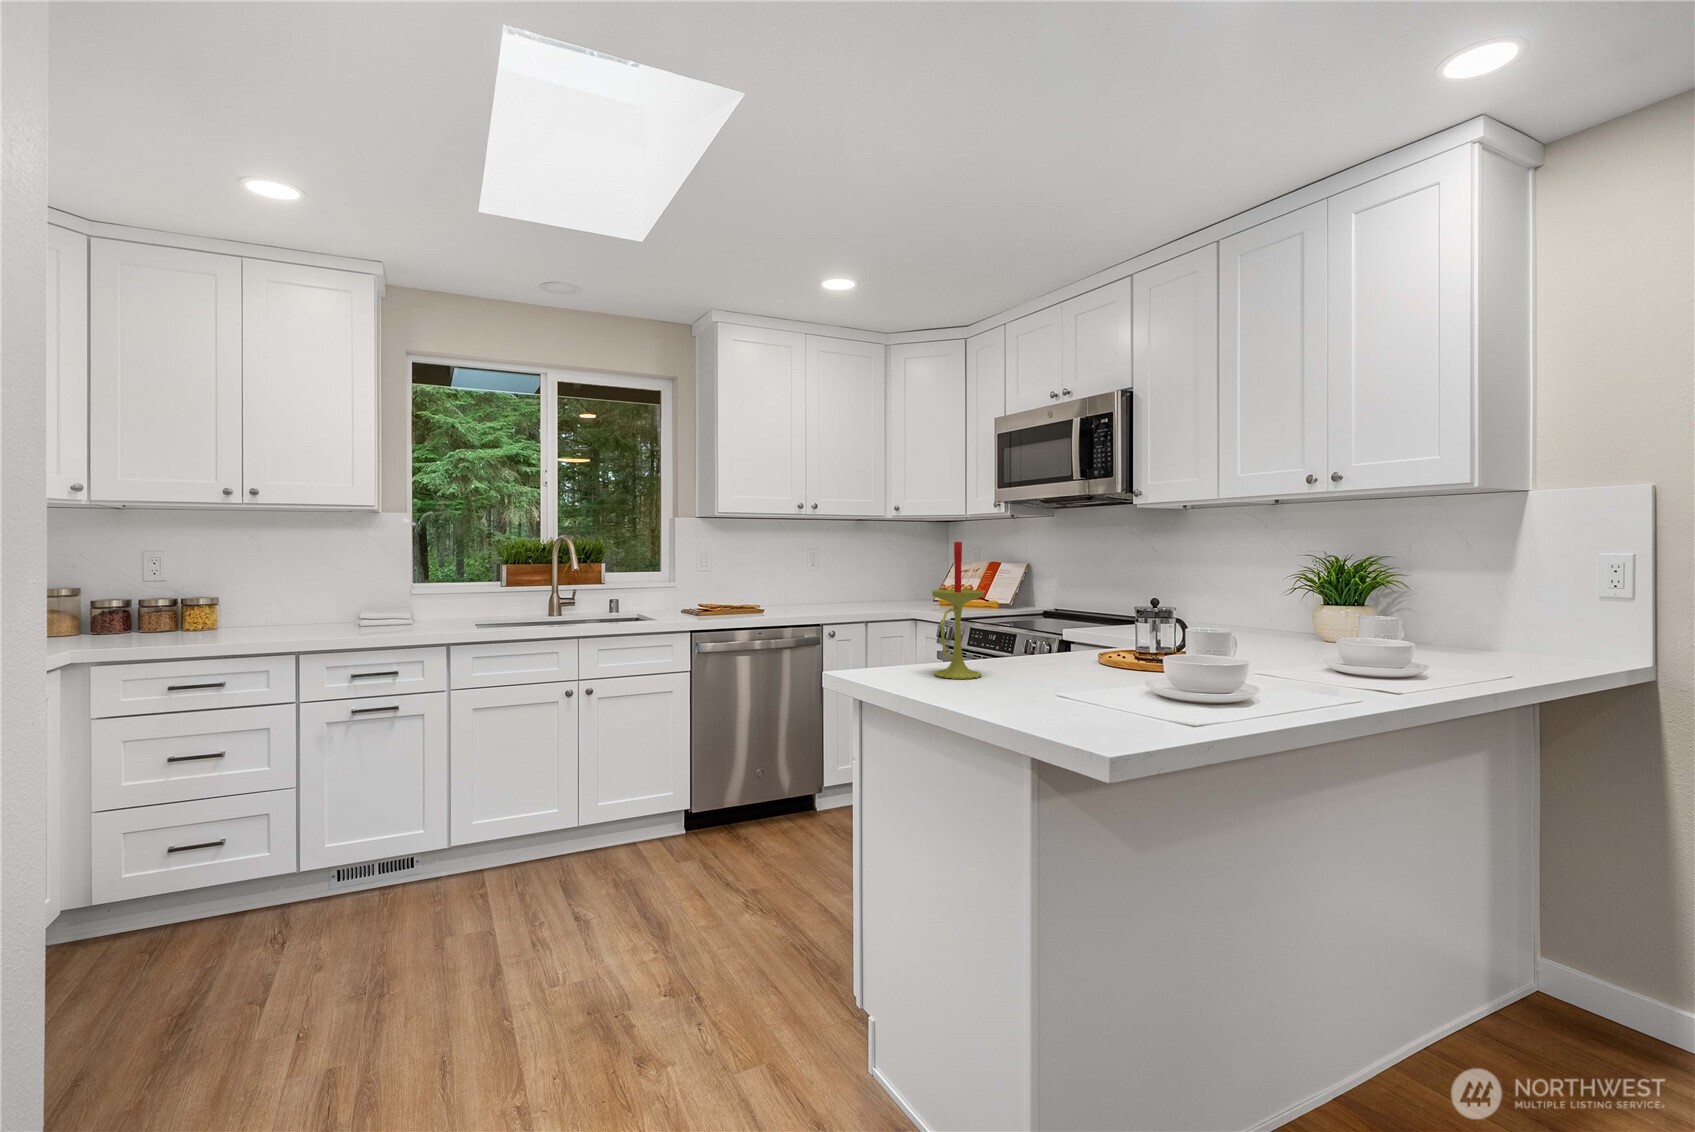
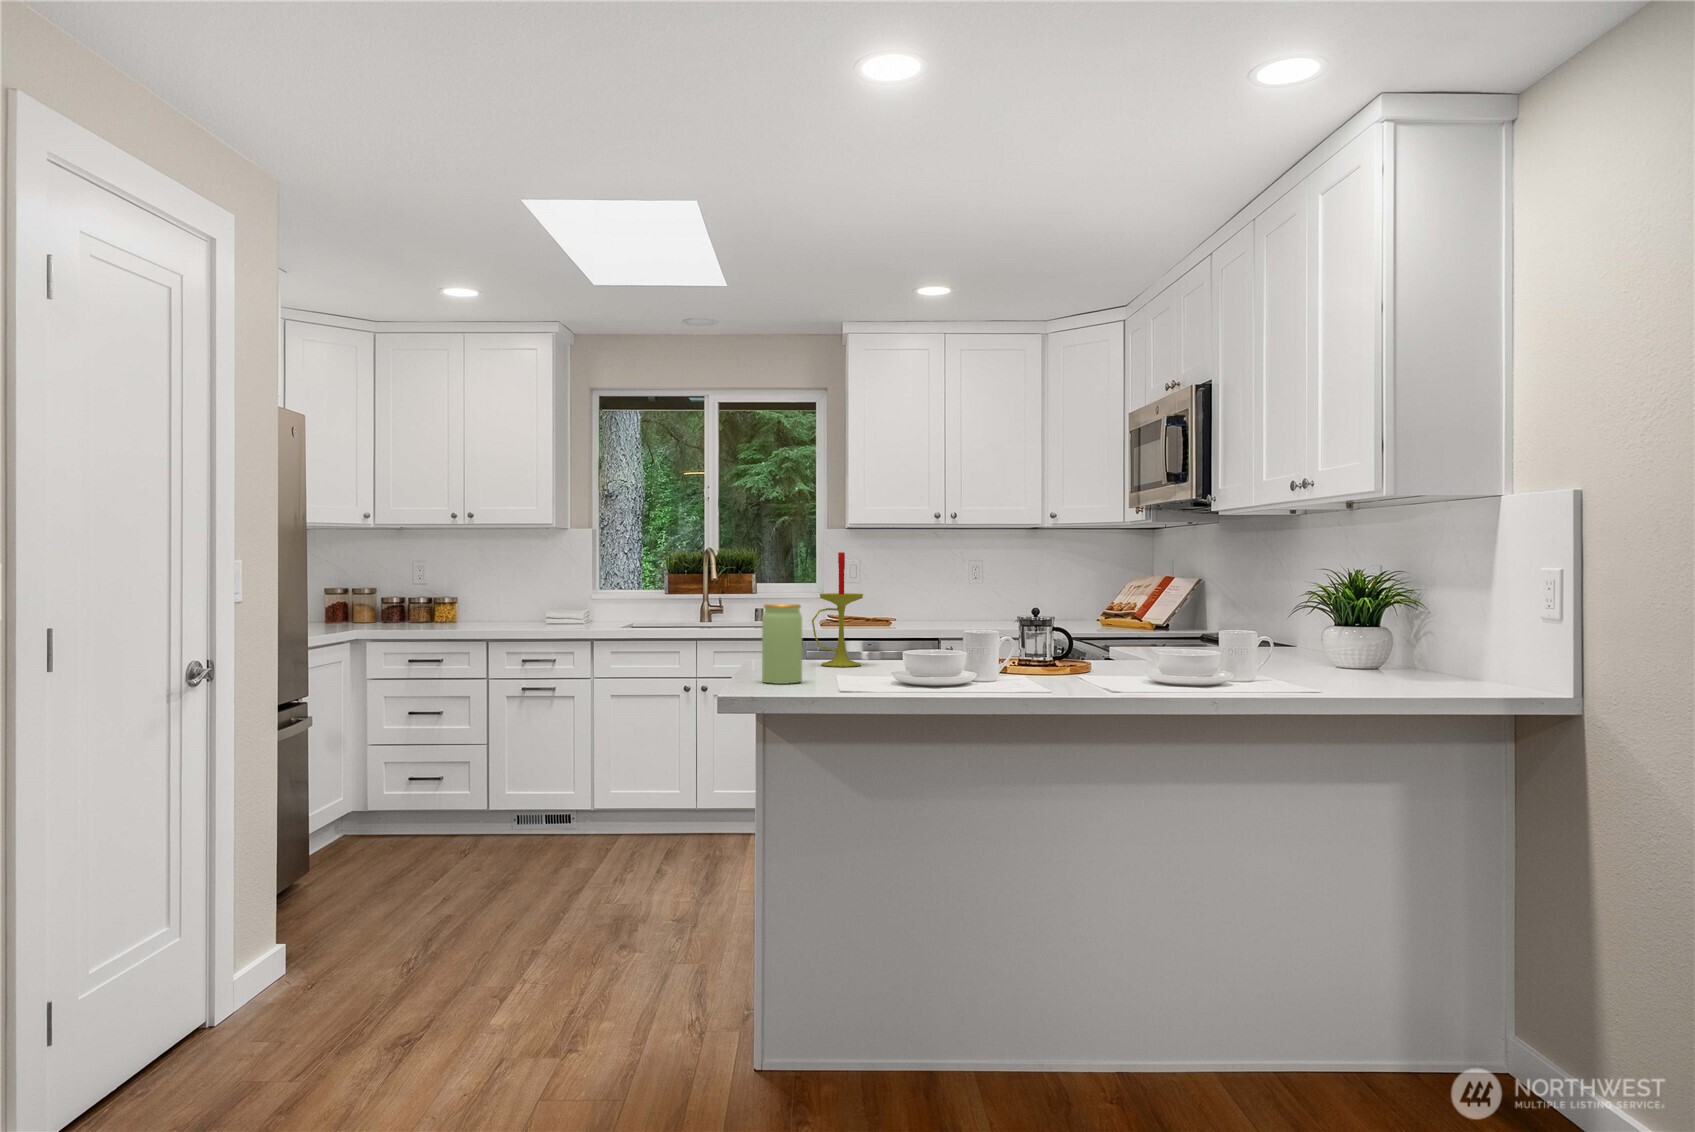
jar: none [1021,611,1078,724] -> present [762,604,802,684]

